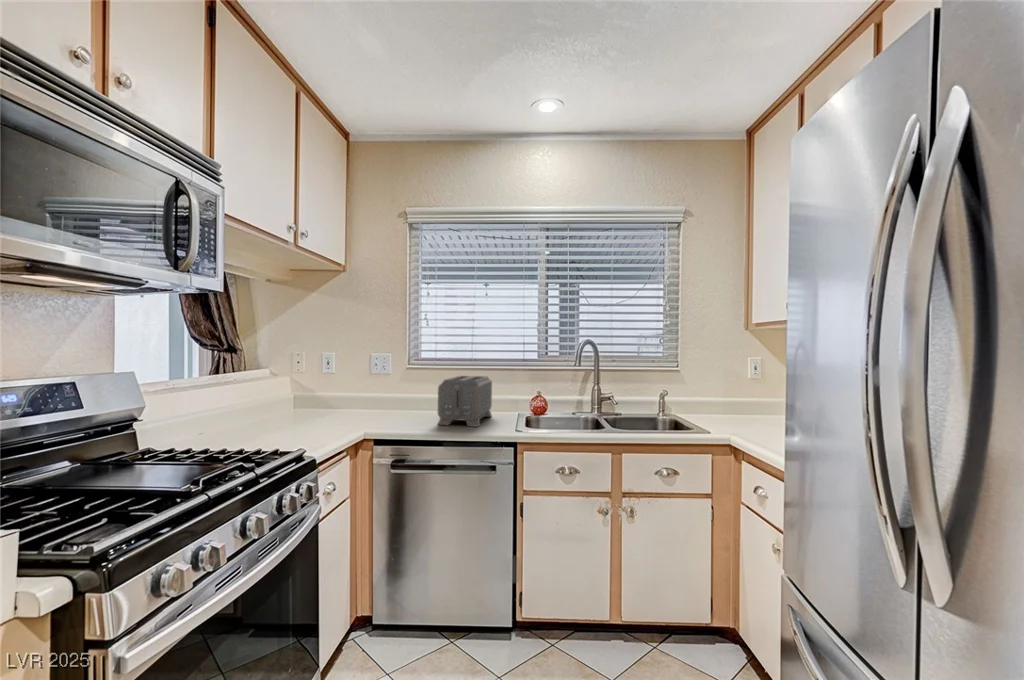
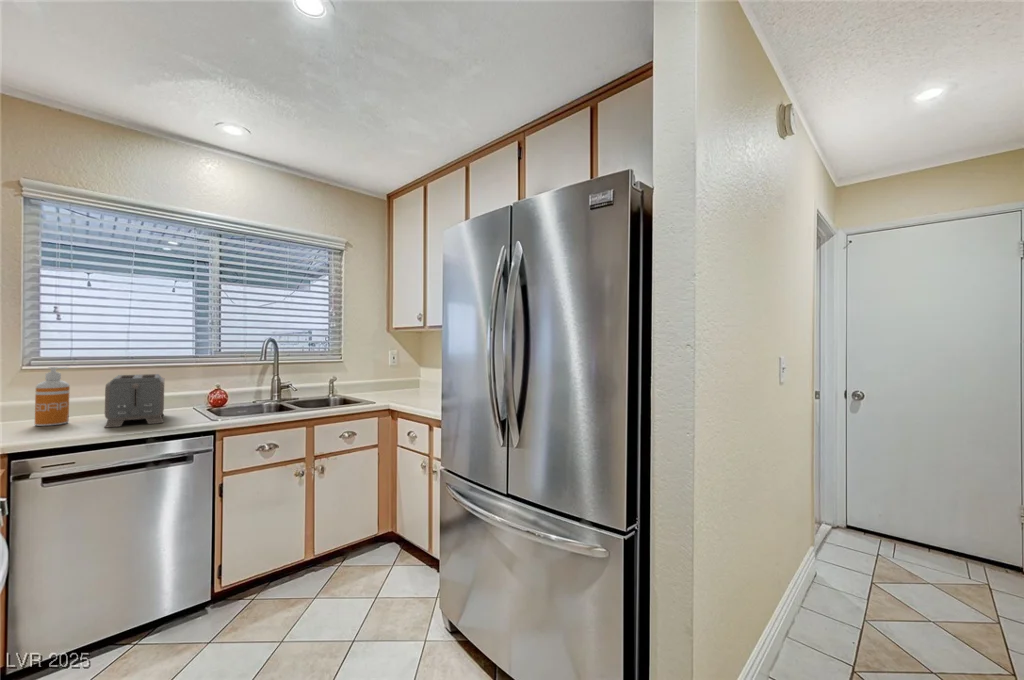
soap dispenser: none [408,366,427,417] -> present [35,367,70,426]

